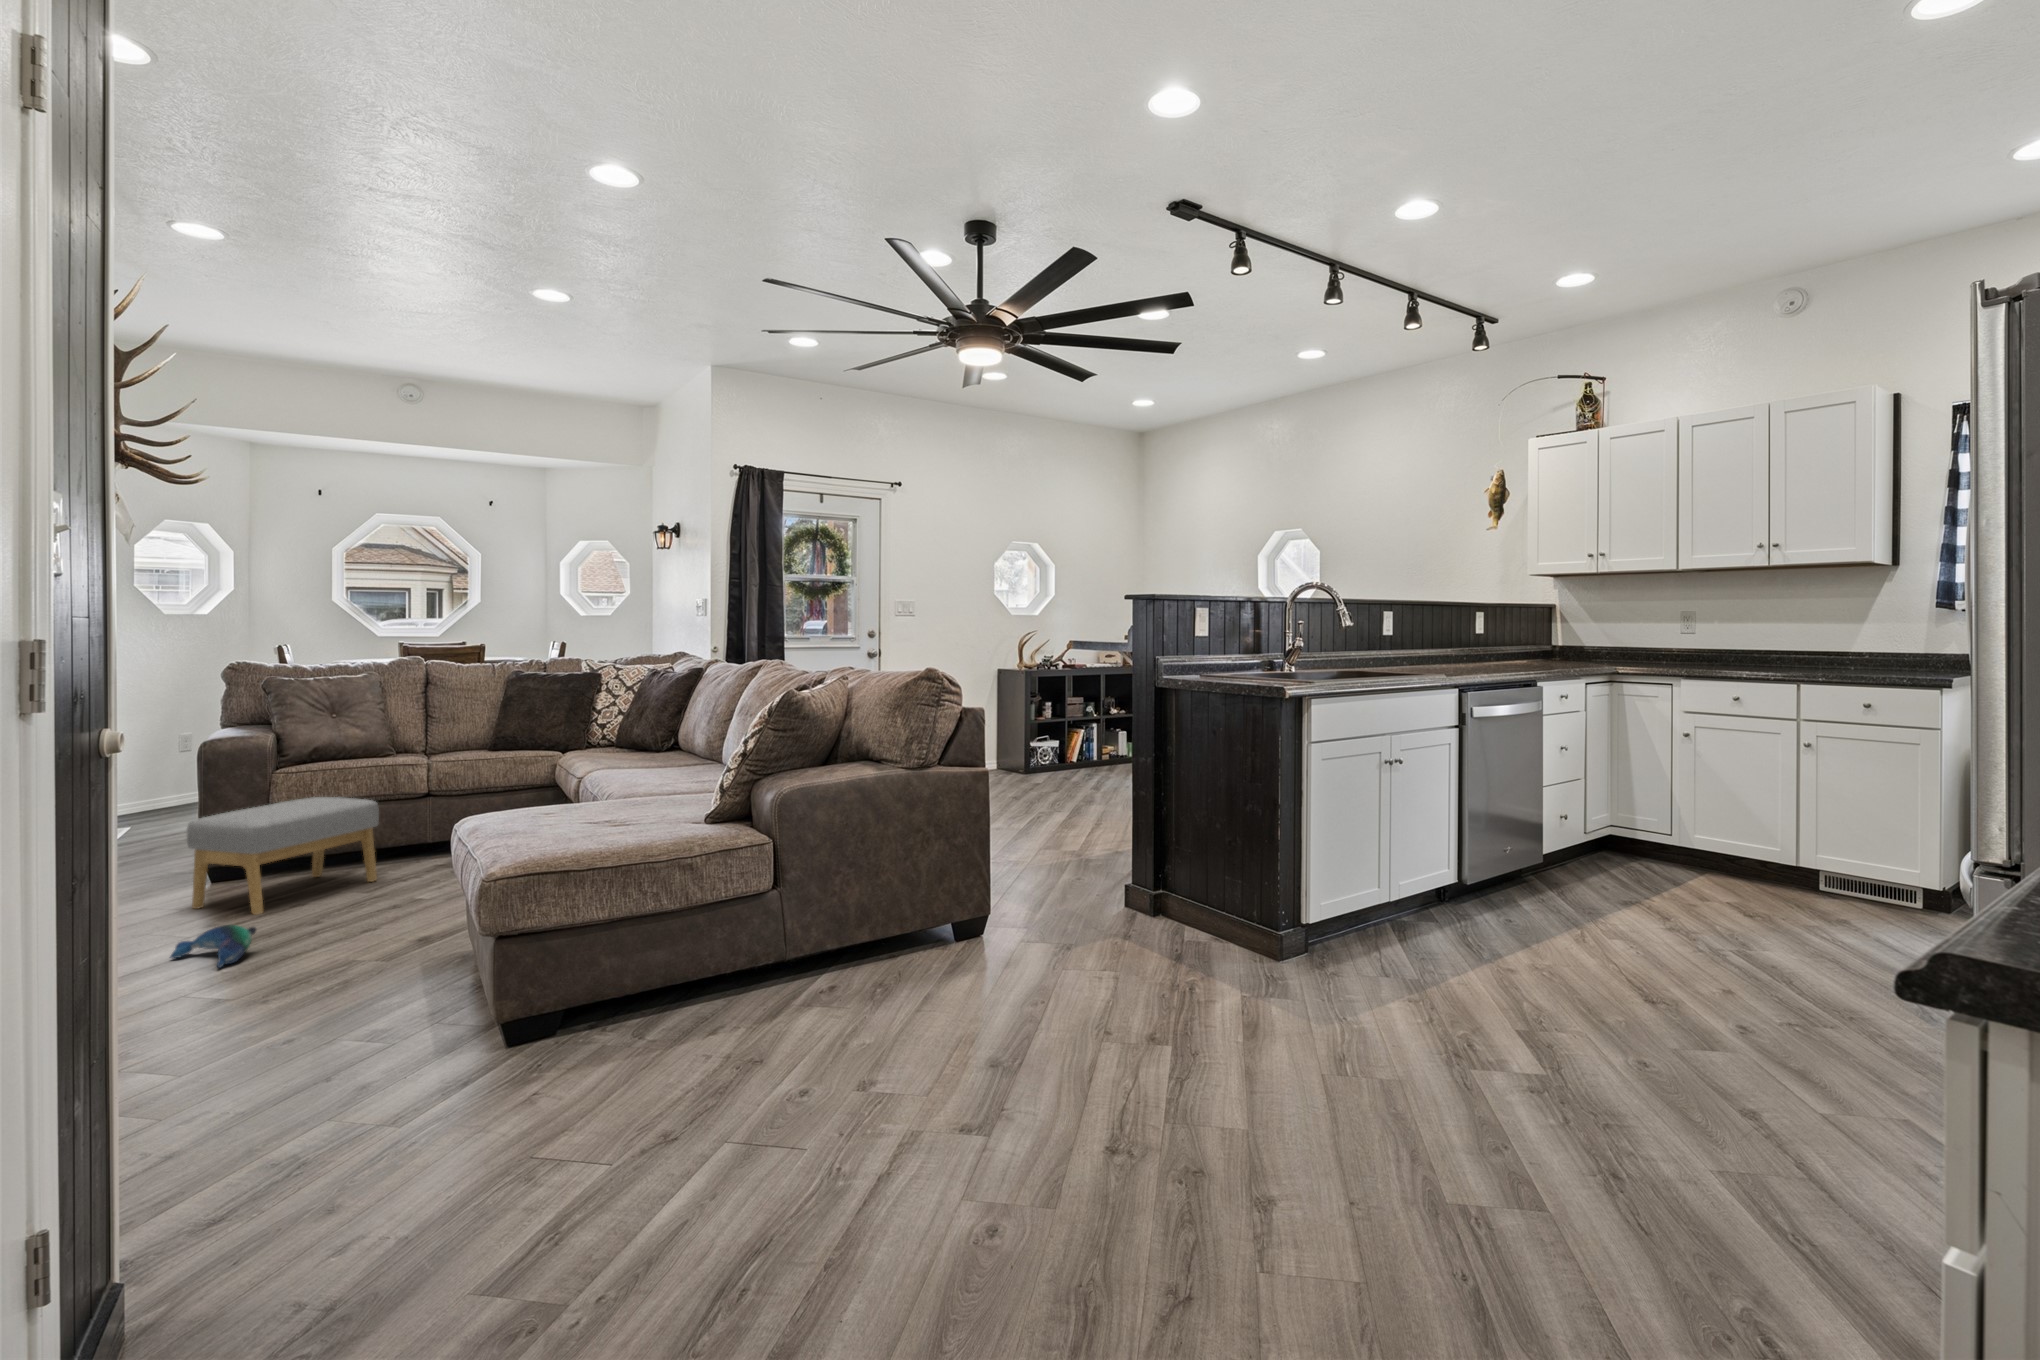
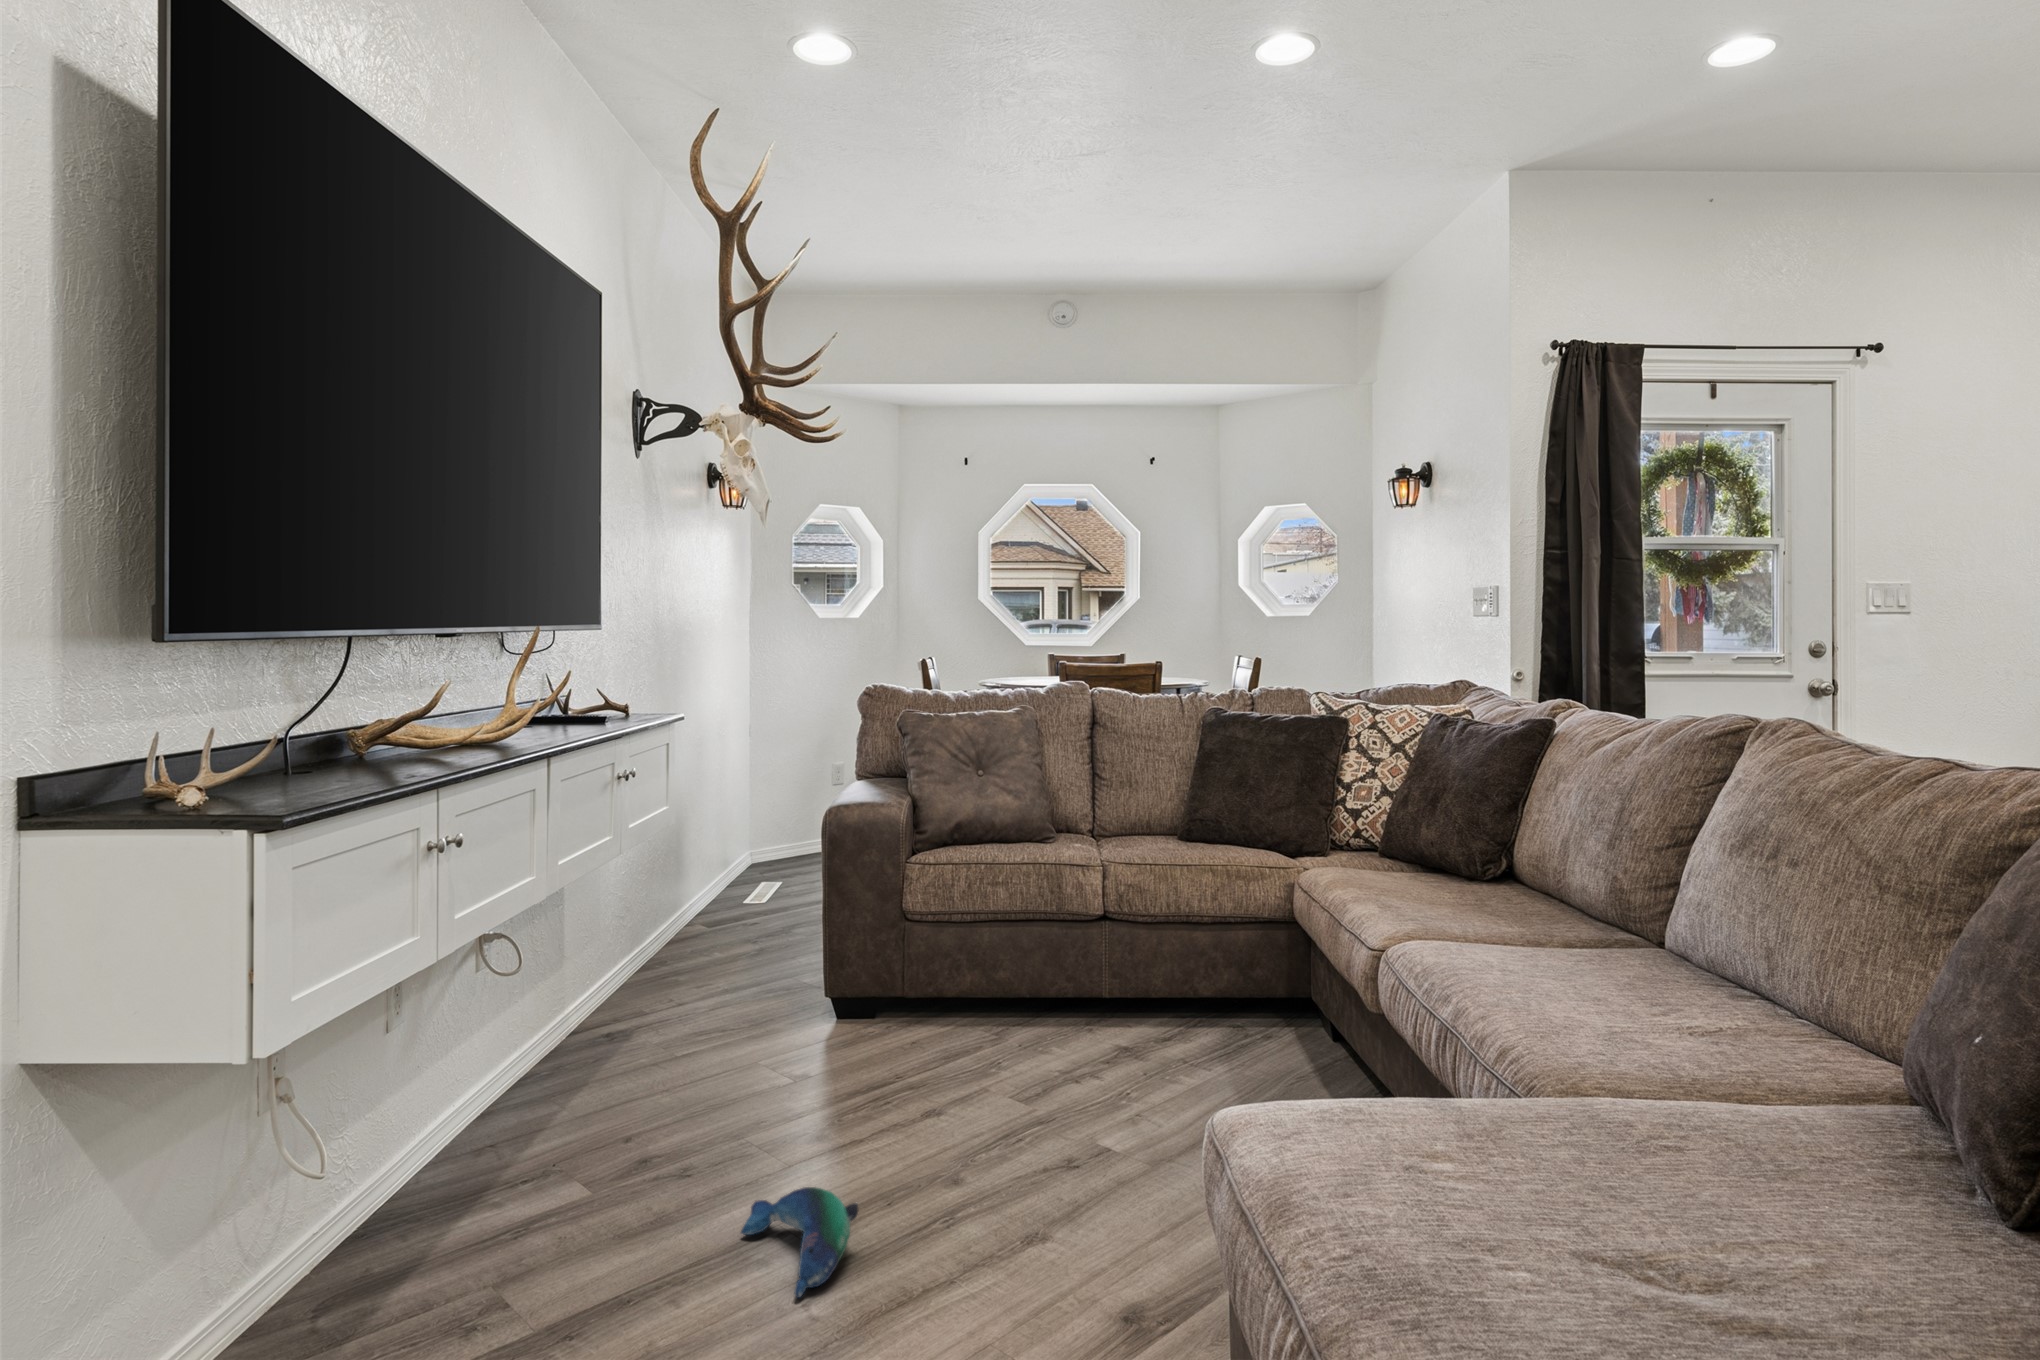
footstool: present [187,797,379,915] -> none [793,911,1038,1127]

